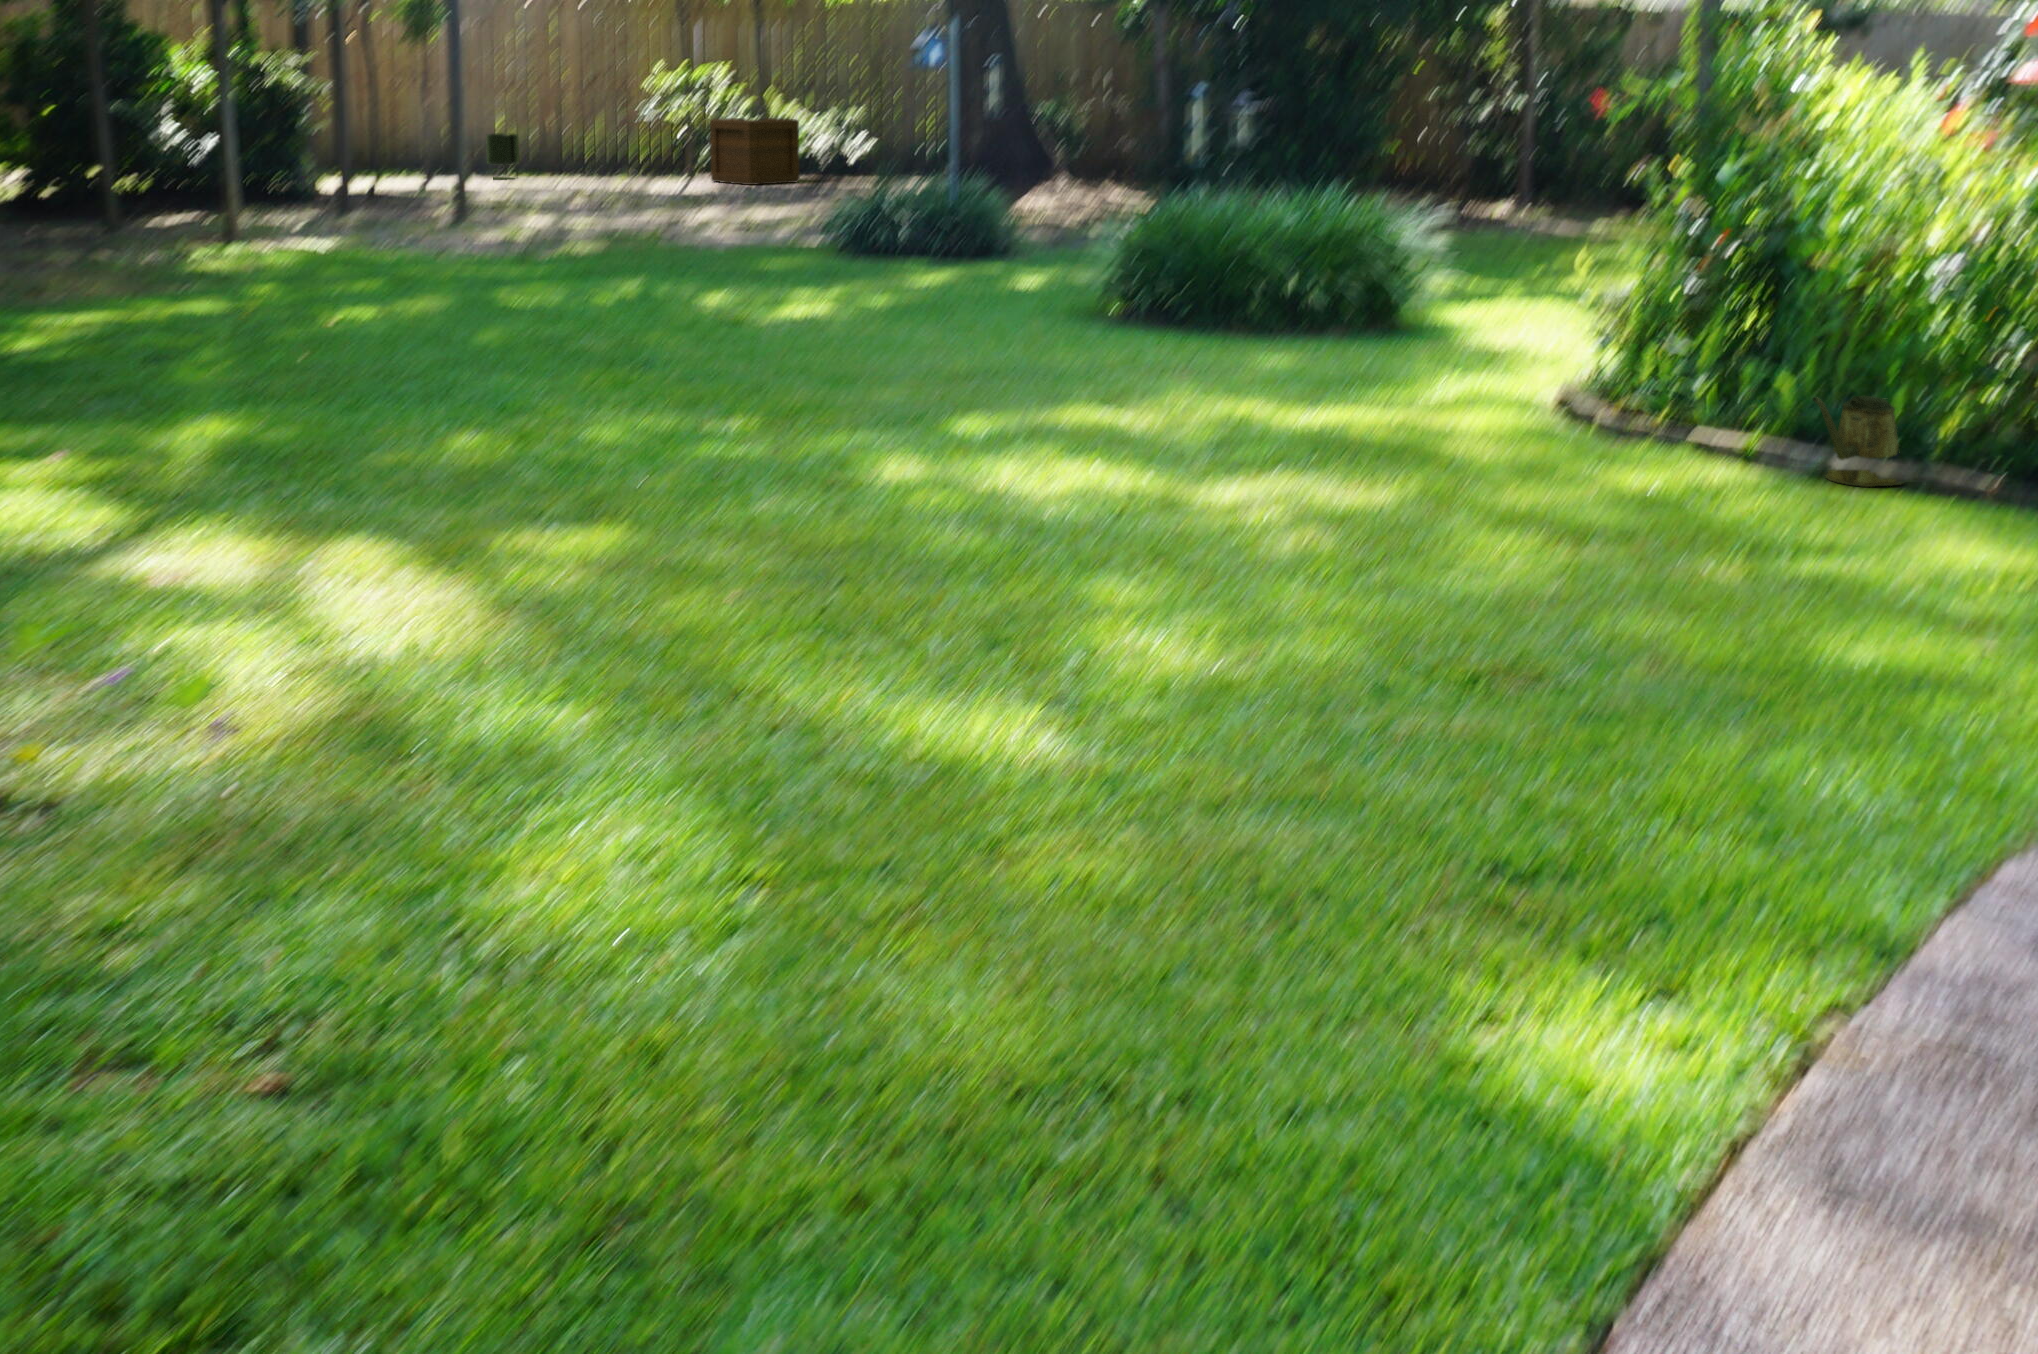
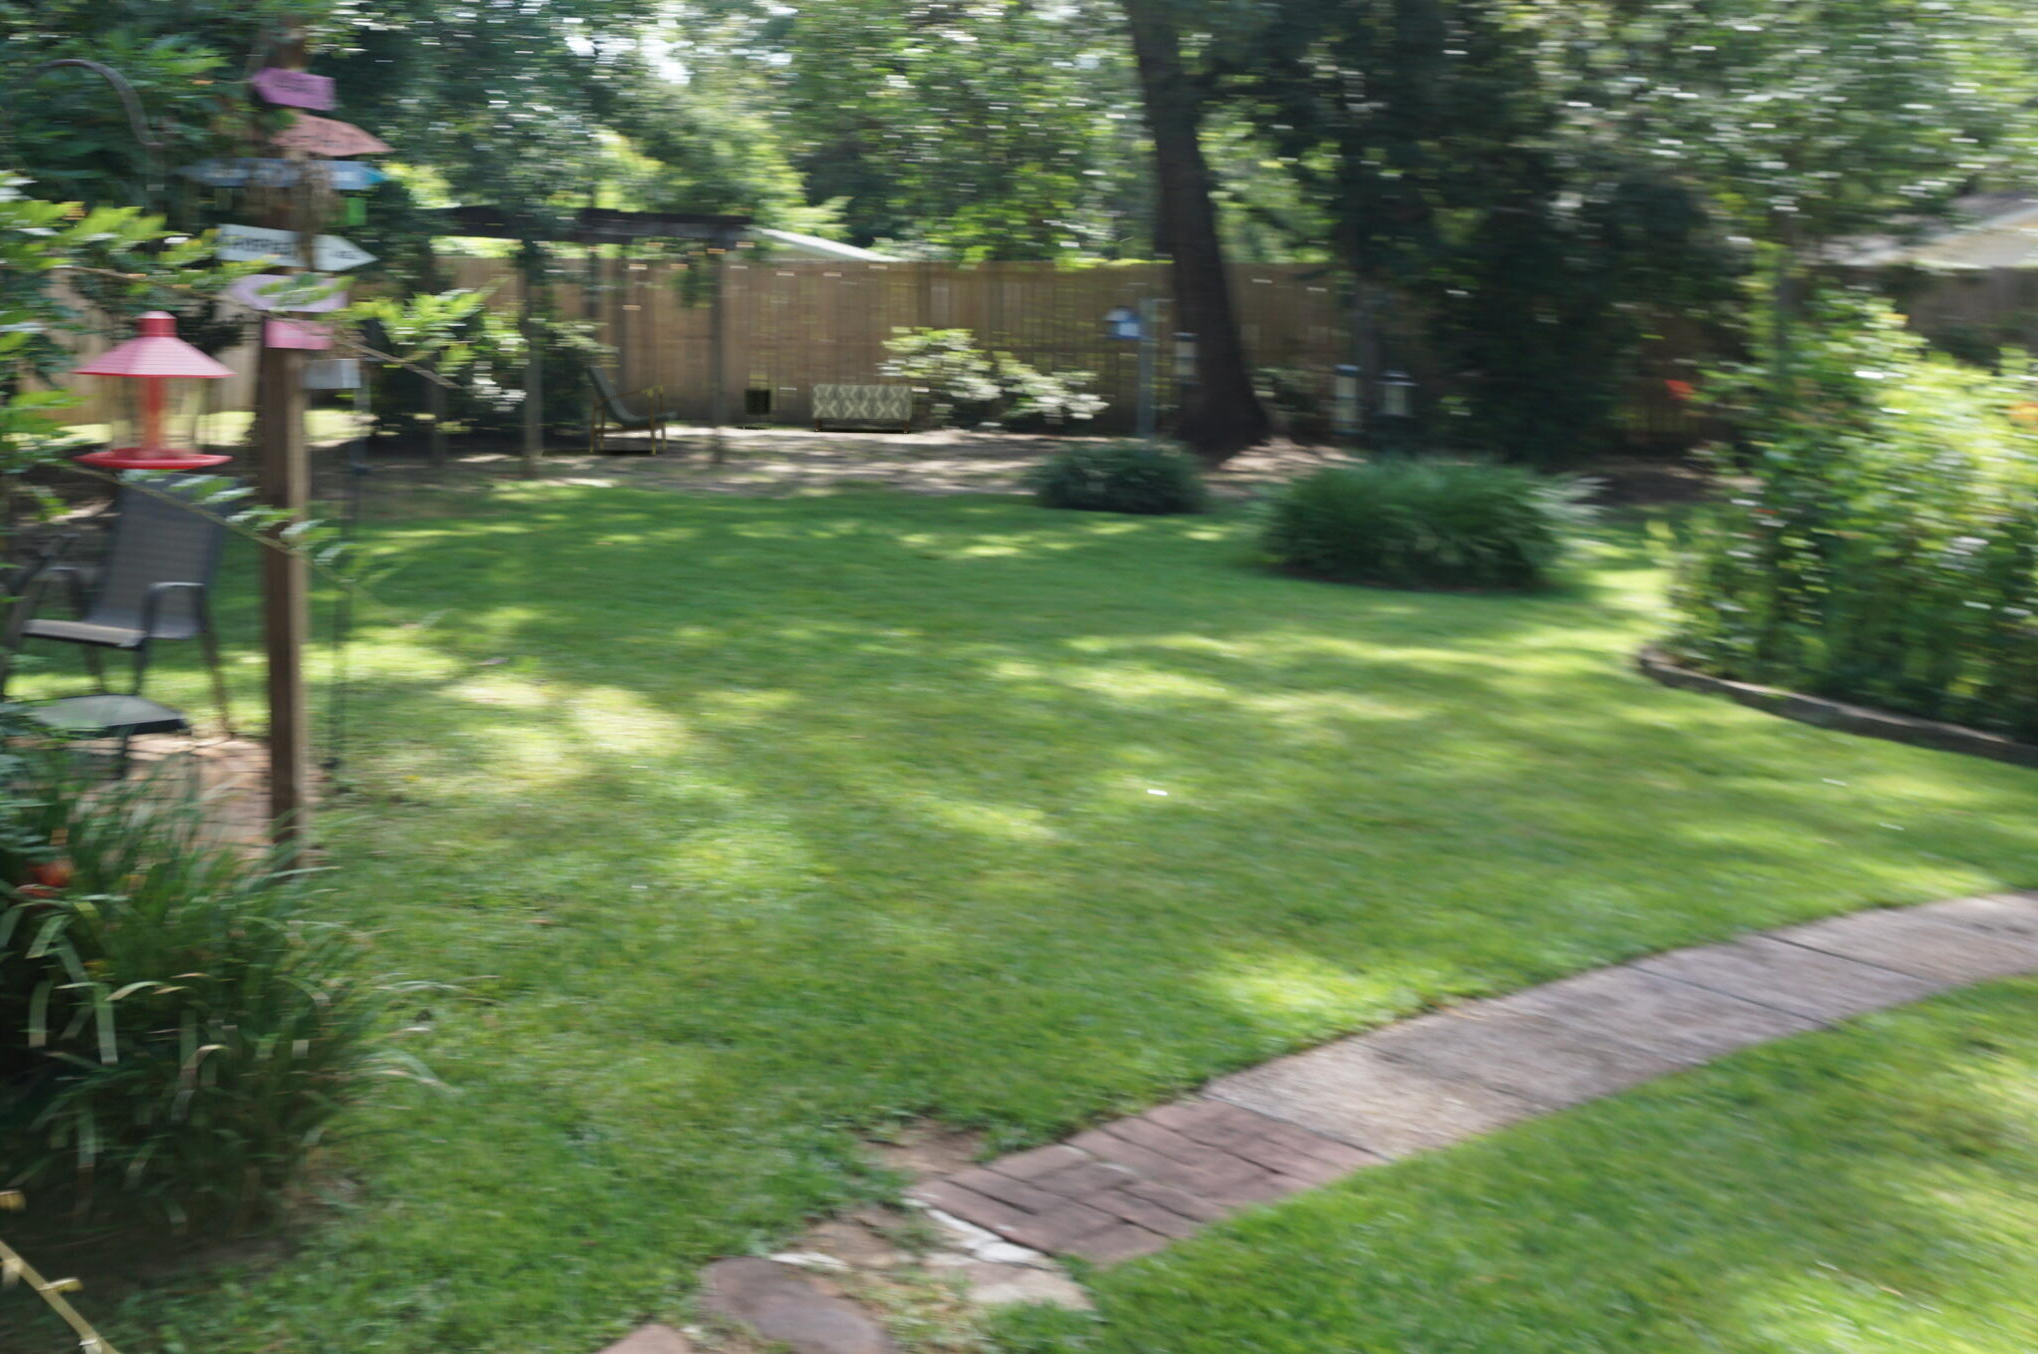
lounge chair: none [299,106,414,210] -> present [585,364,677,454]
wooden crate: present [710,118,800,185] -> none [947,376,1032,440]
bench: none [564,129,672,181] -> present [812,384,913,433]
watering can: present [1813,396,1903,487] -> none [1809,653,1922,738]

